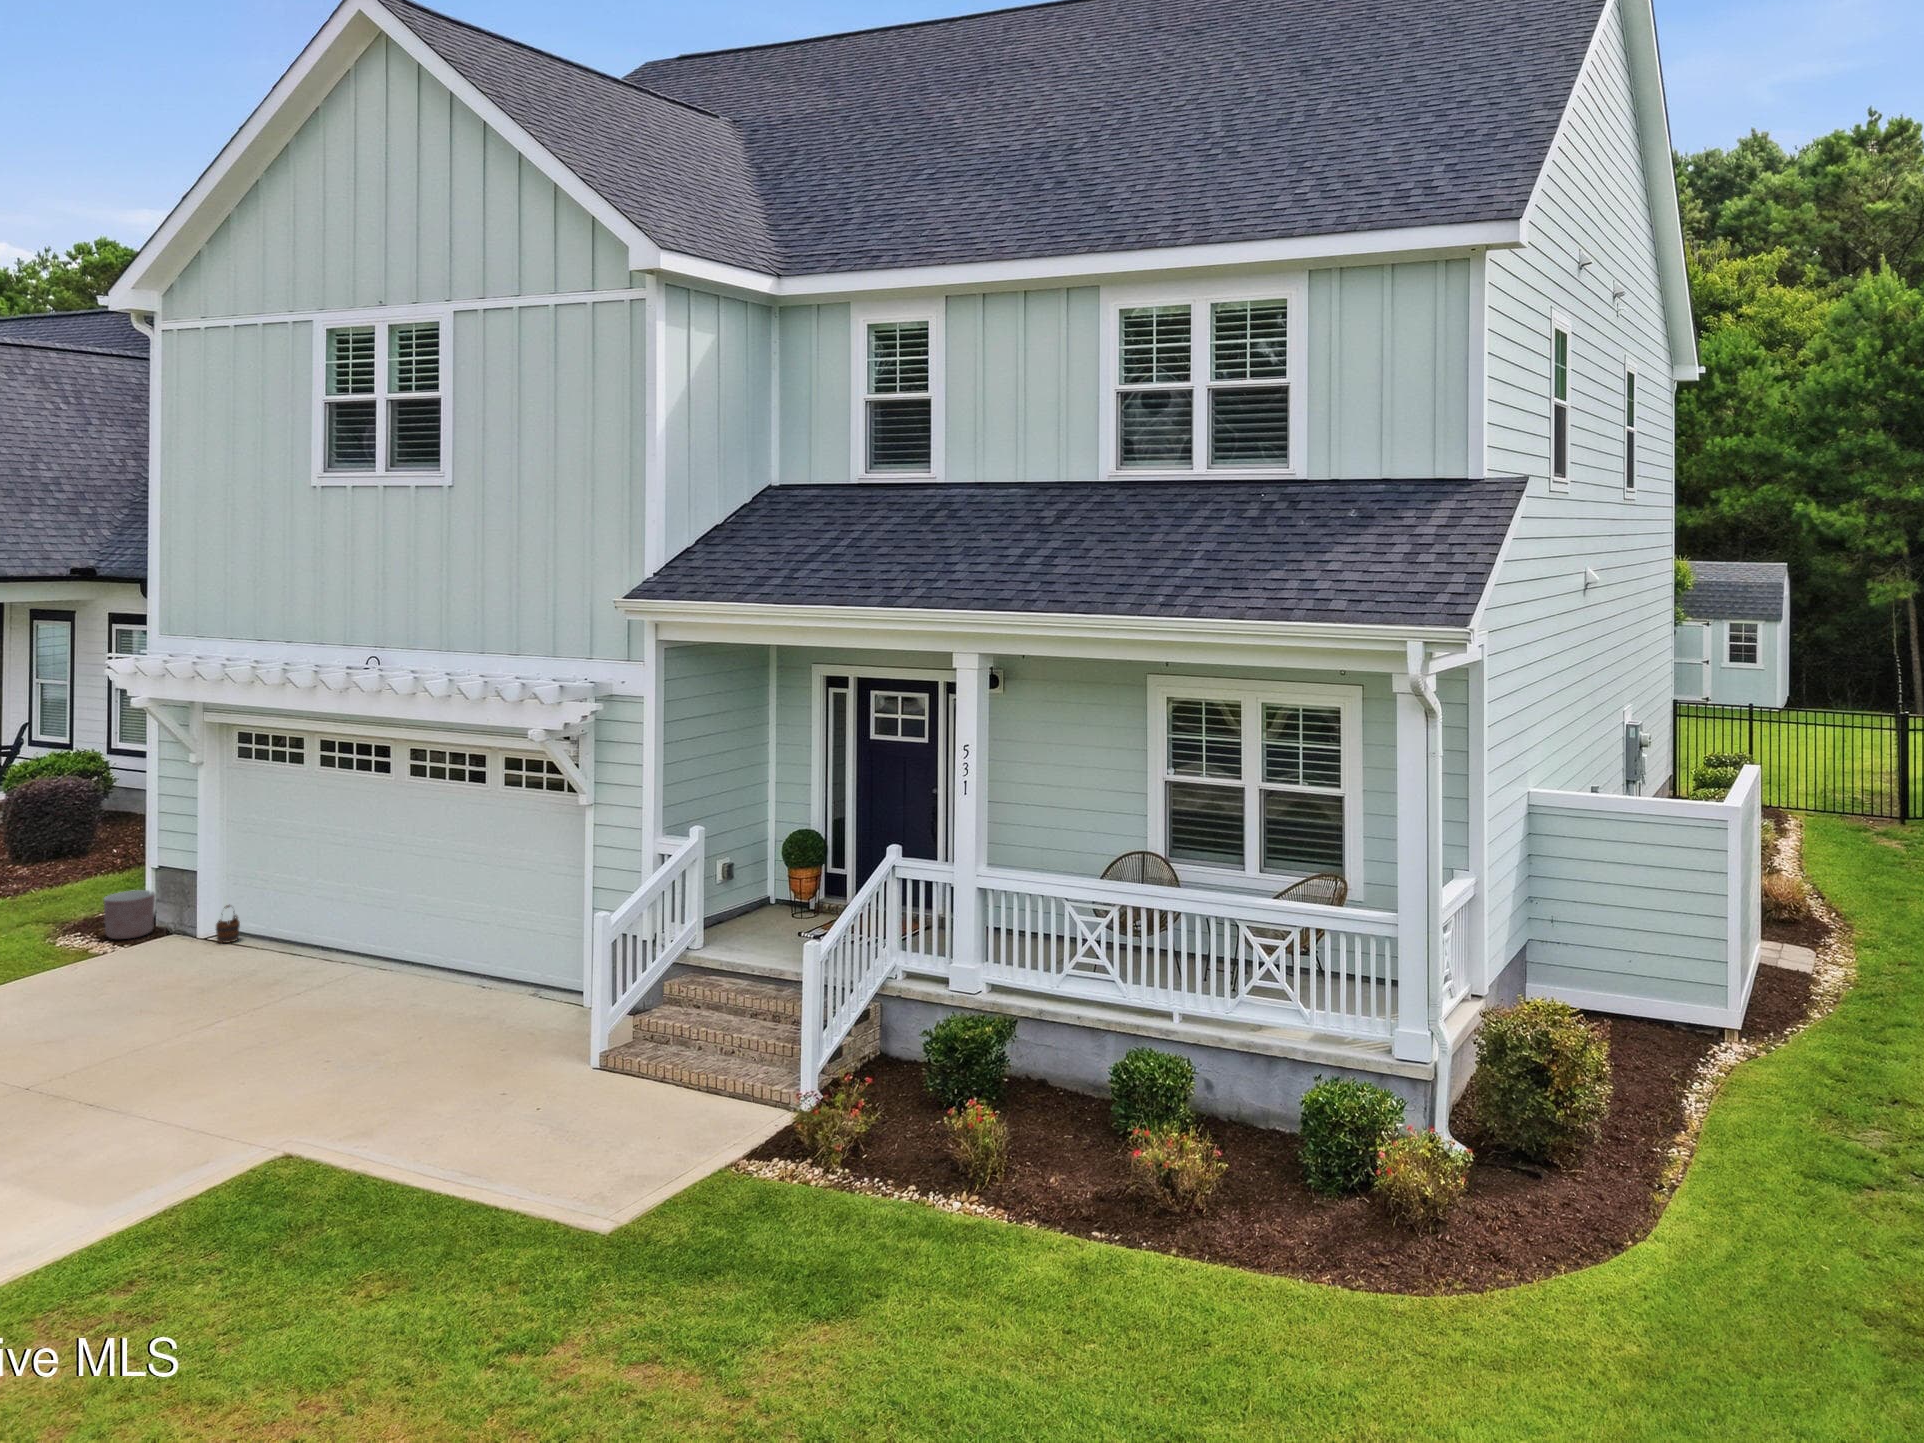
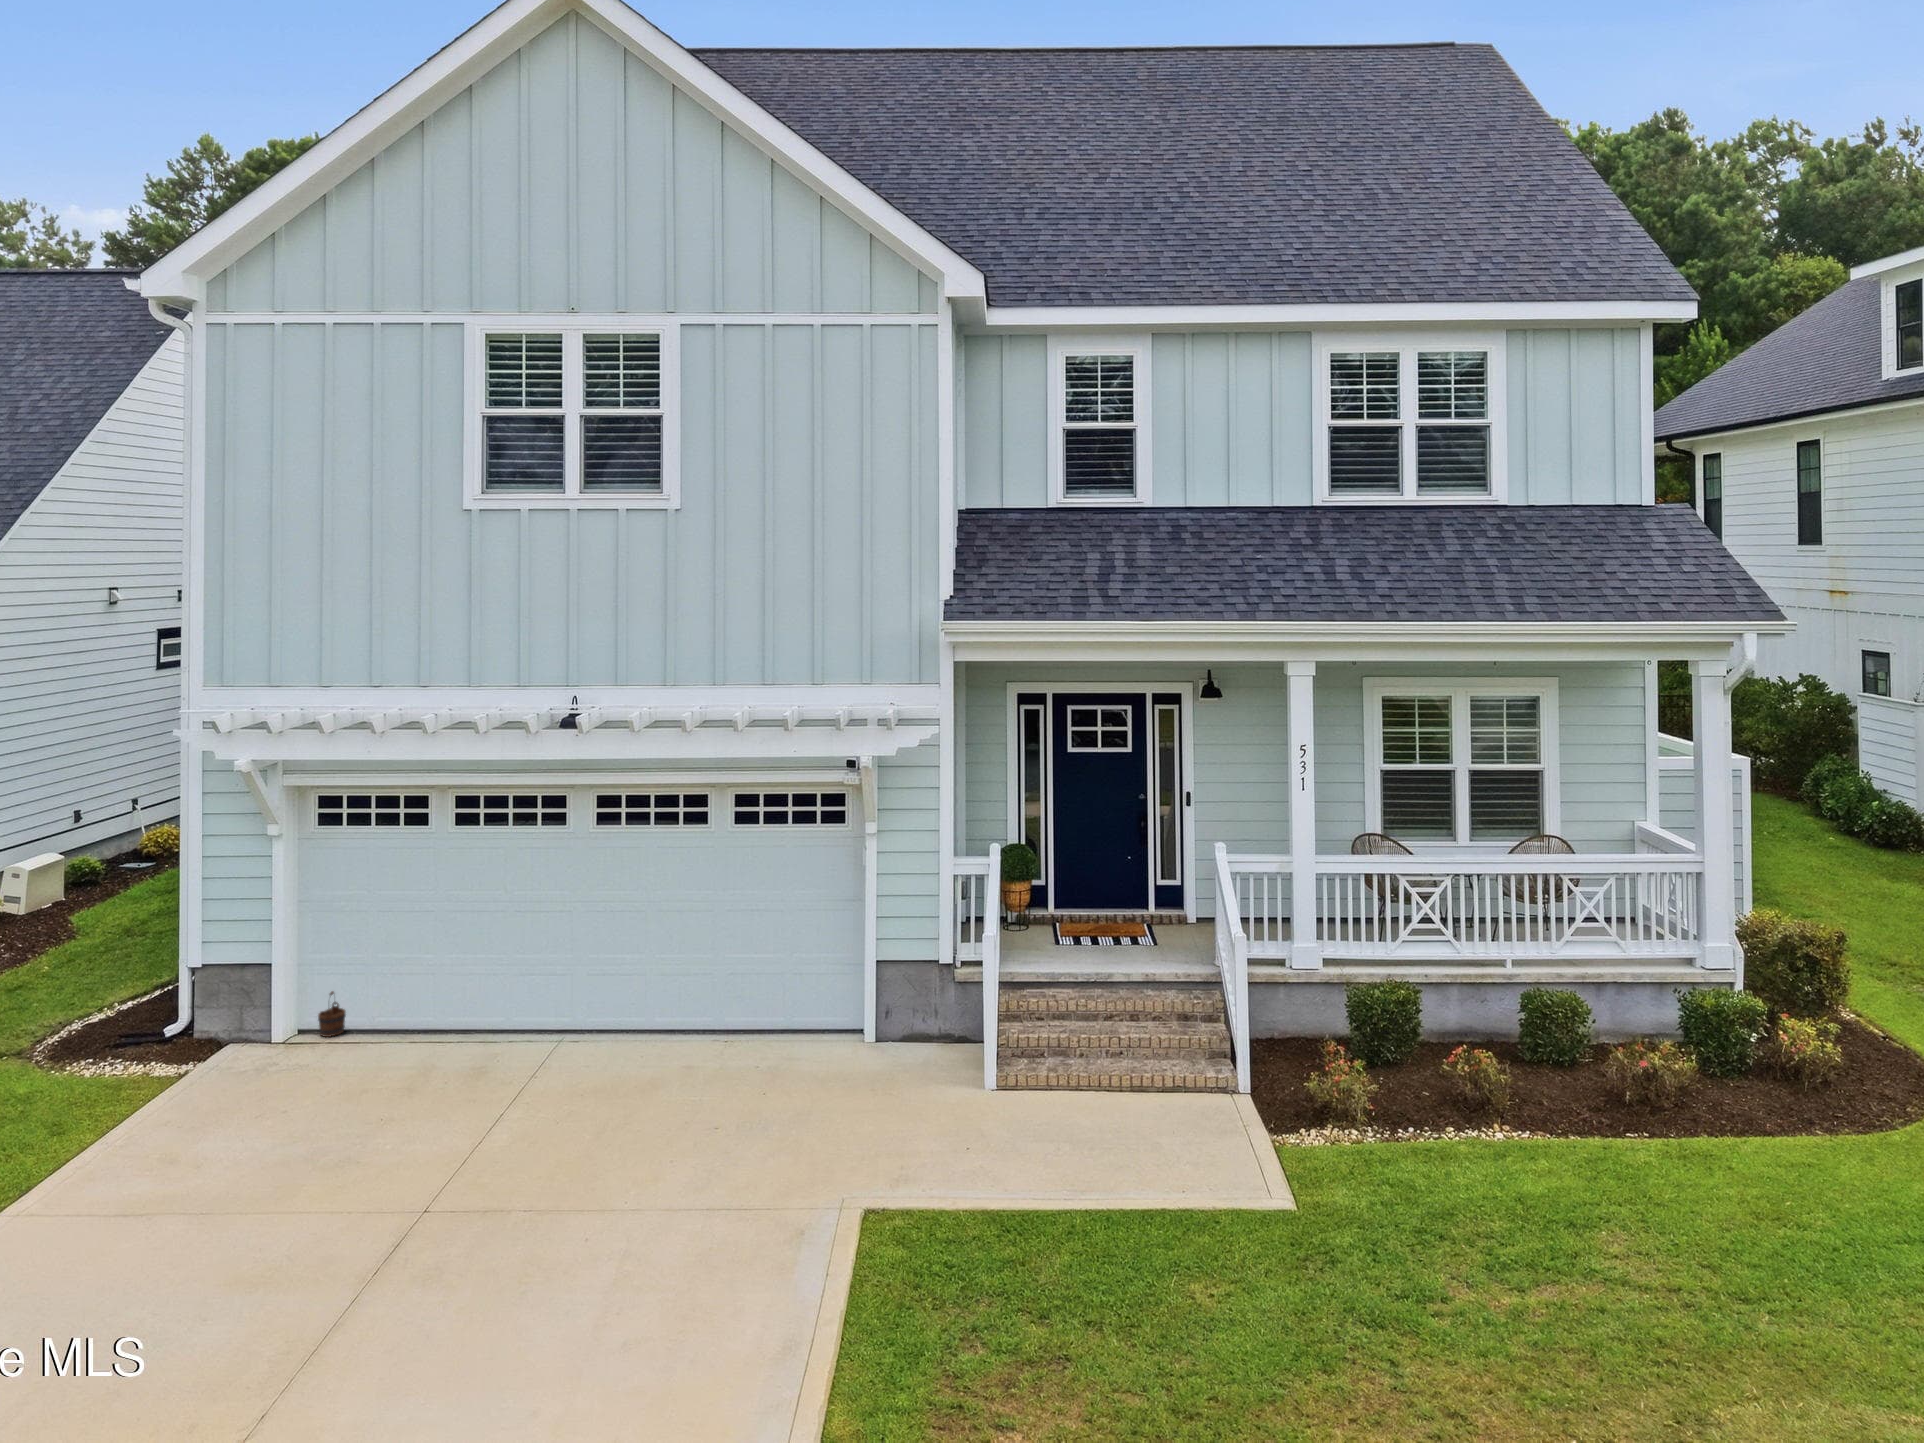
planter: present [104,890,155,939] -> none [155,988,216,1051]

